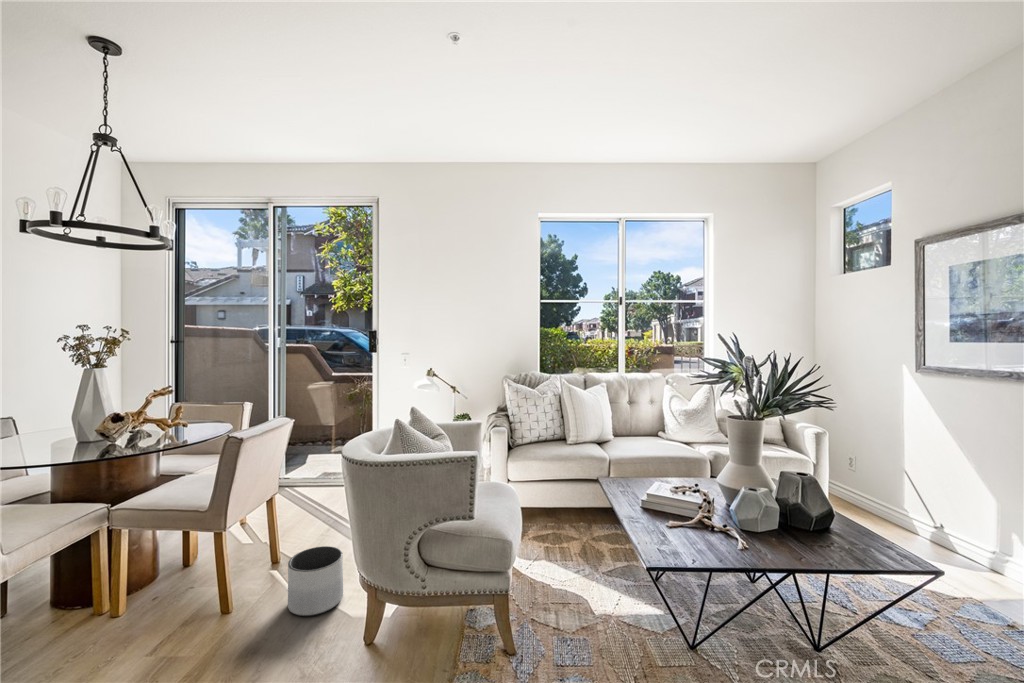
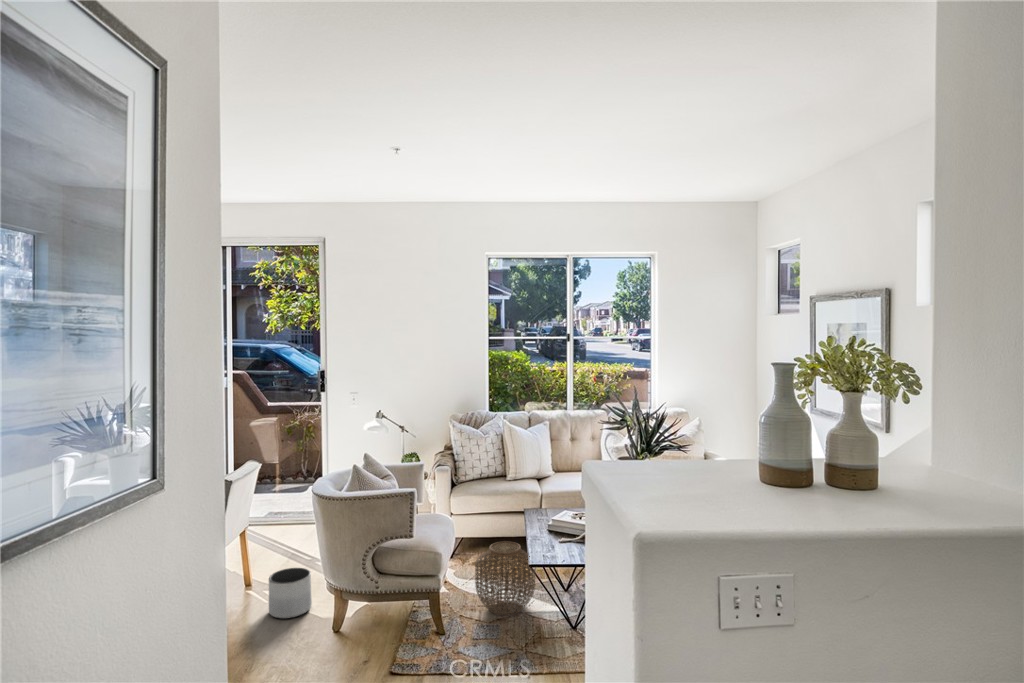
woven basket: none [550,521,629,621] -> present [475,541,535,615]

